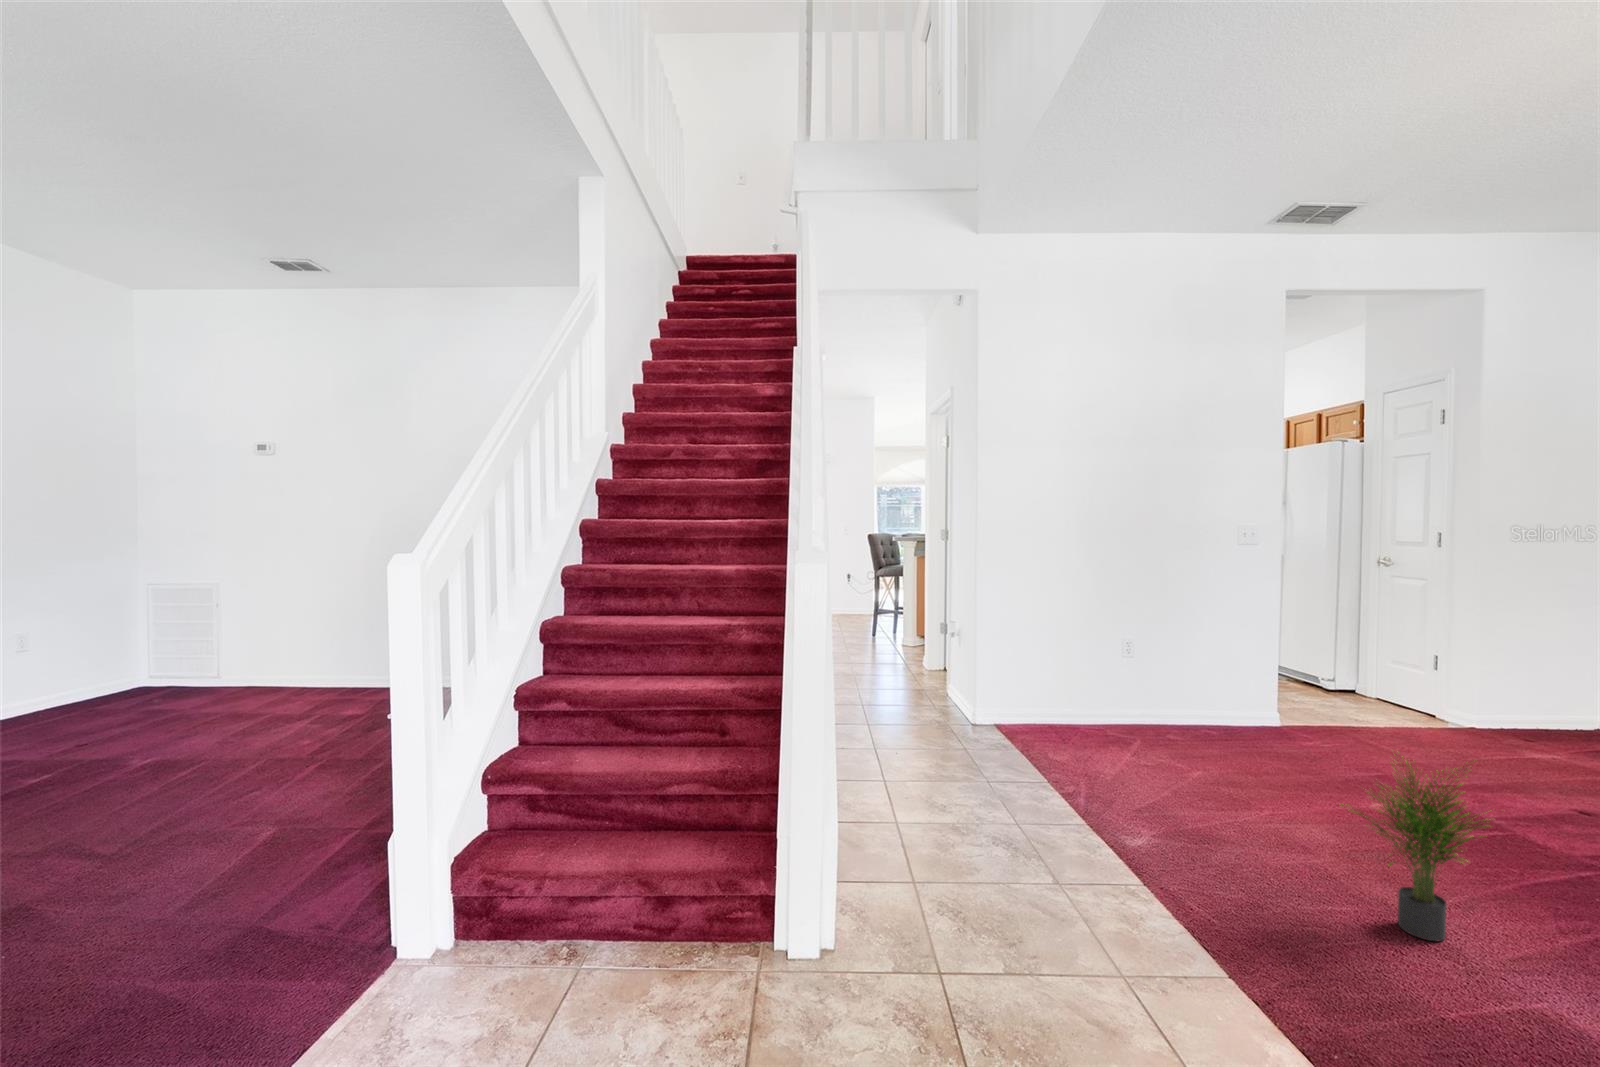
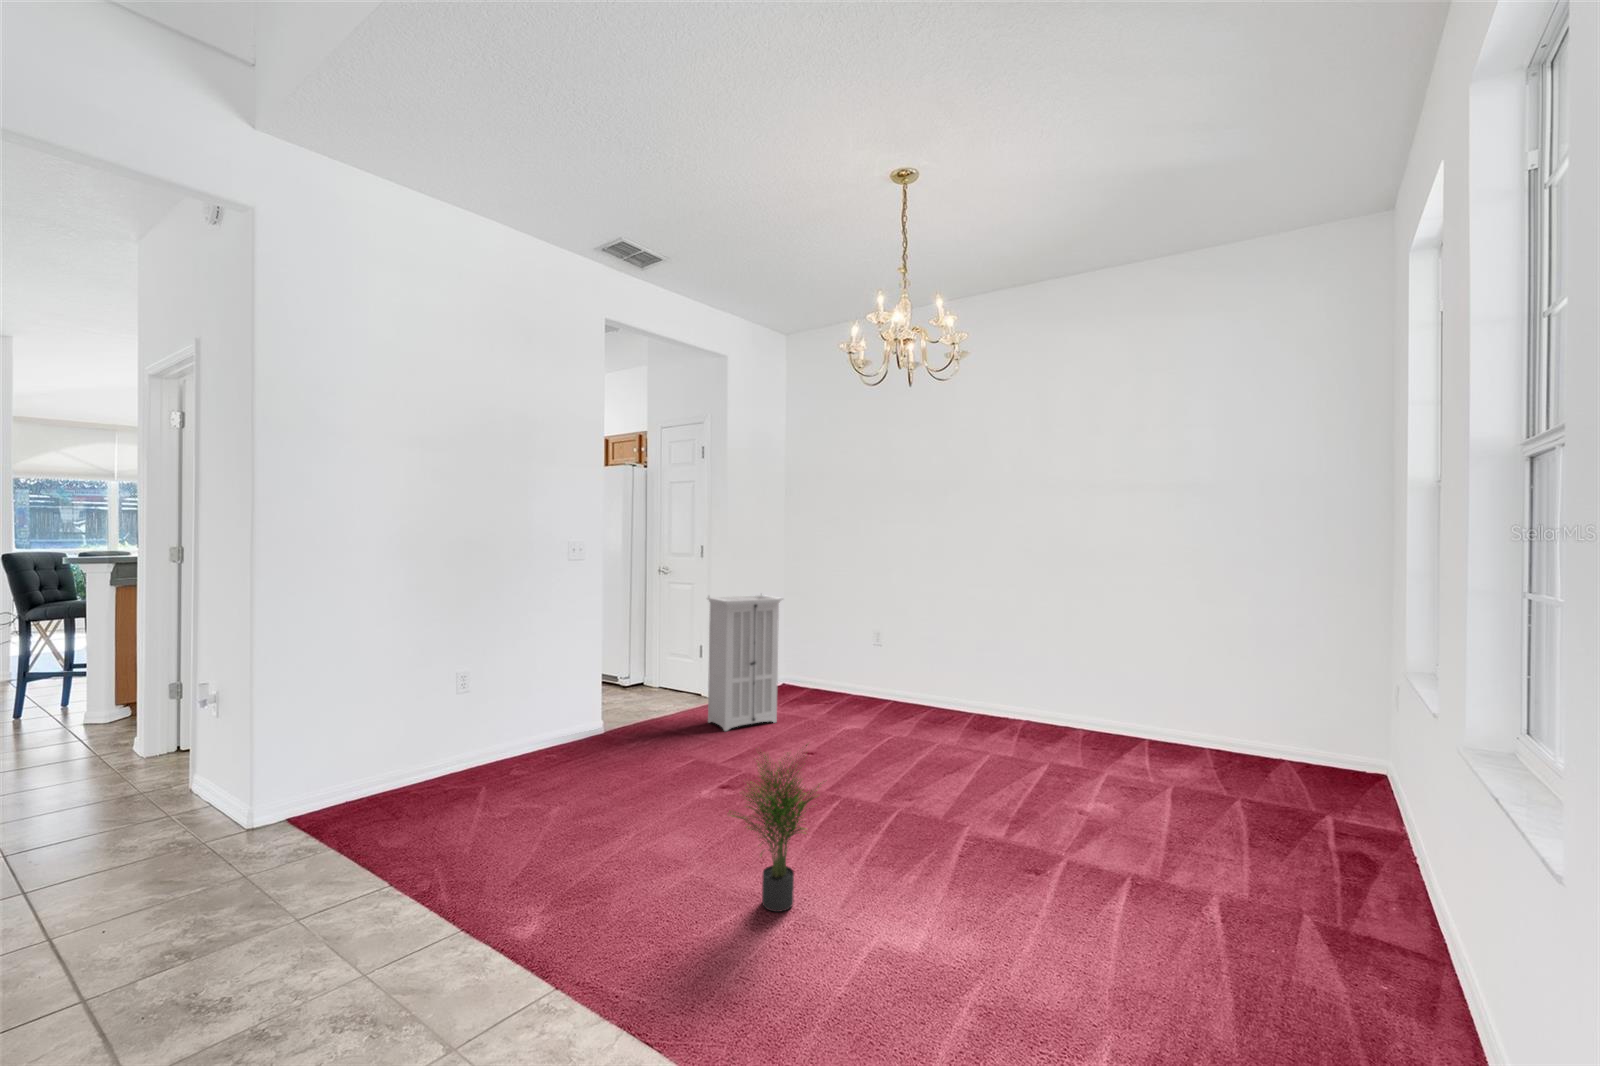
storage cabinet: none [1425,590,1567,772] -> present [708,595,783,731]

